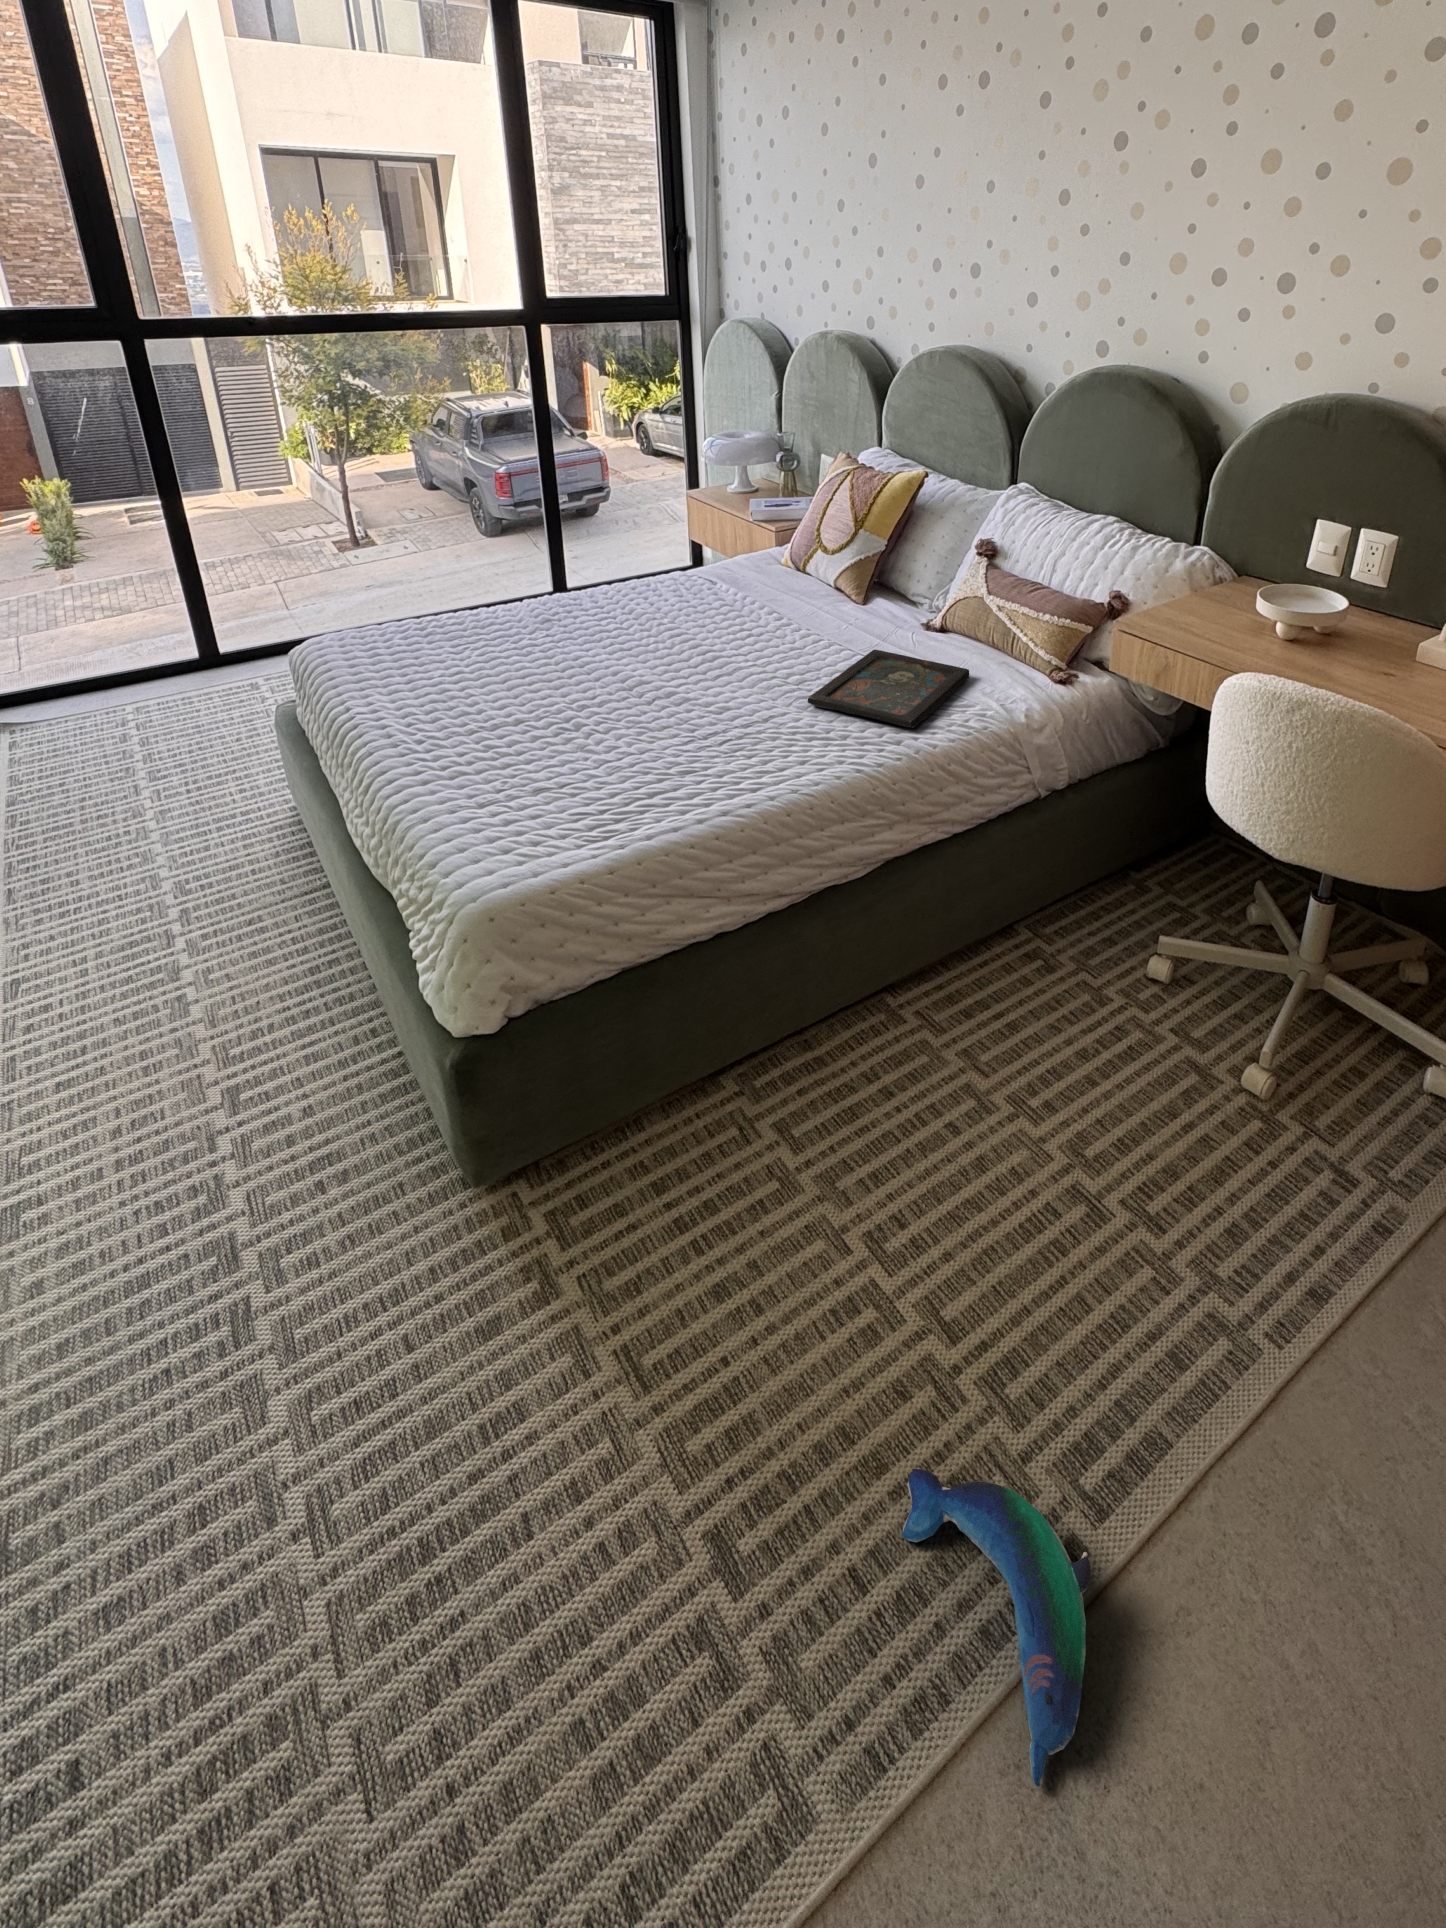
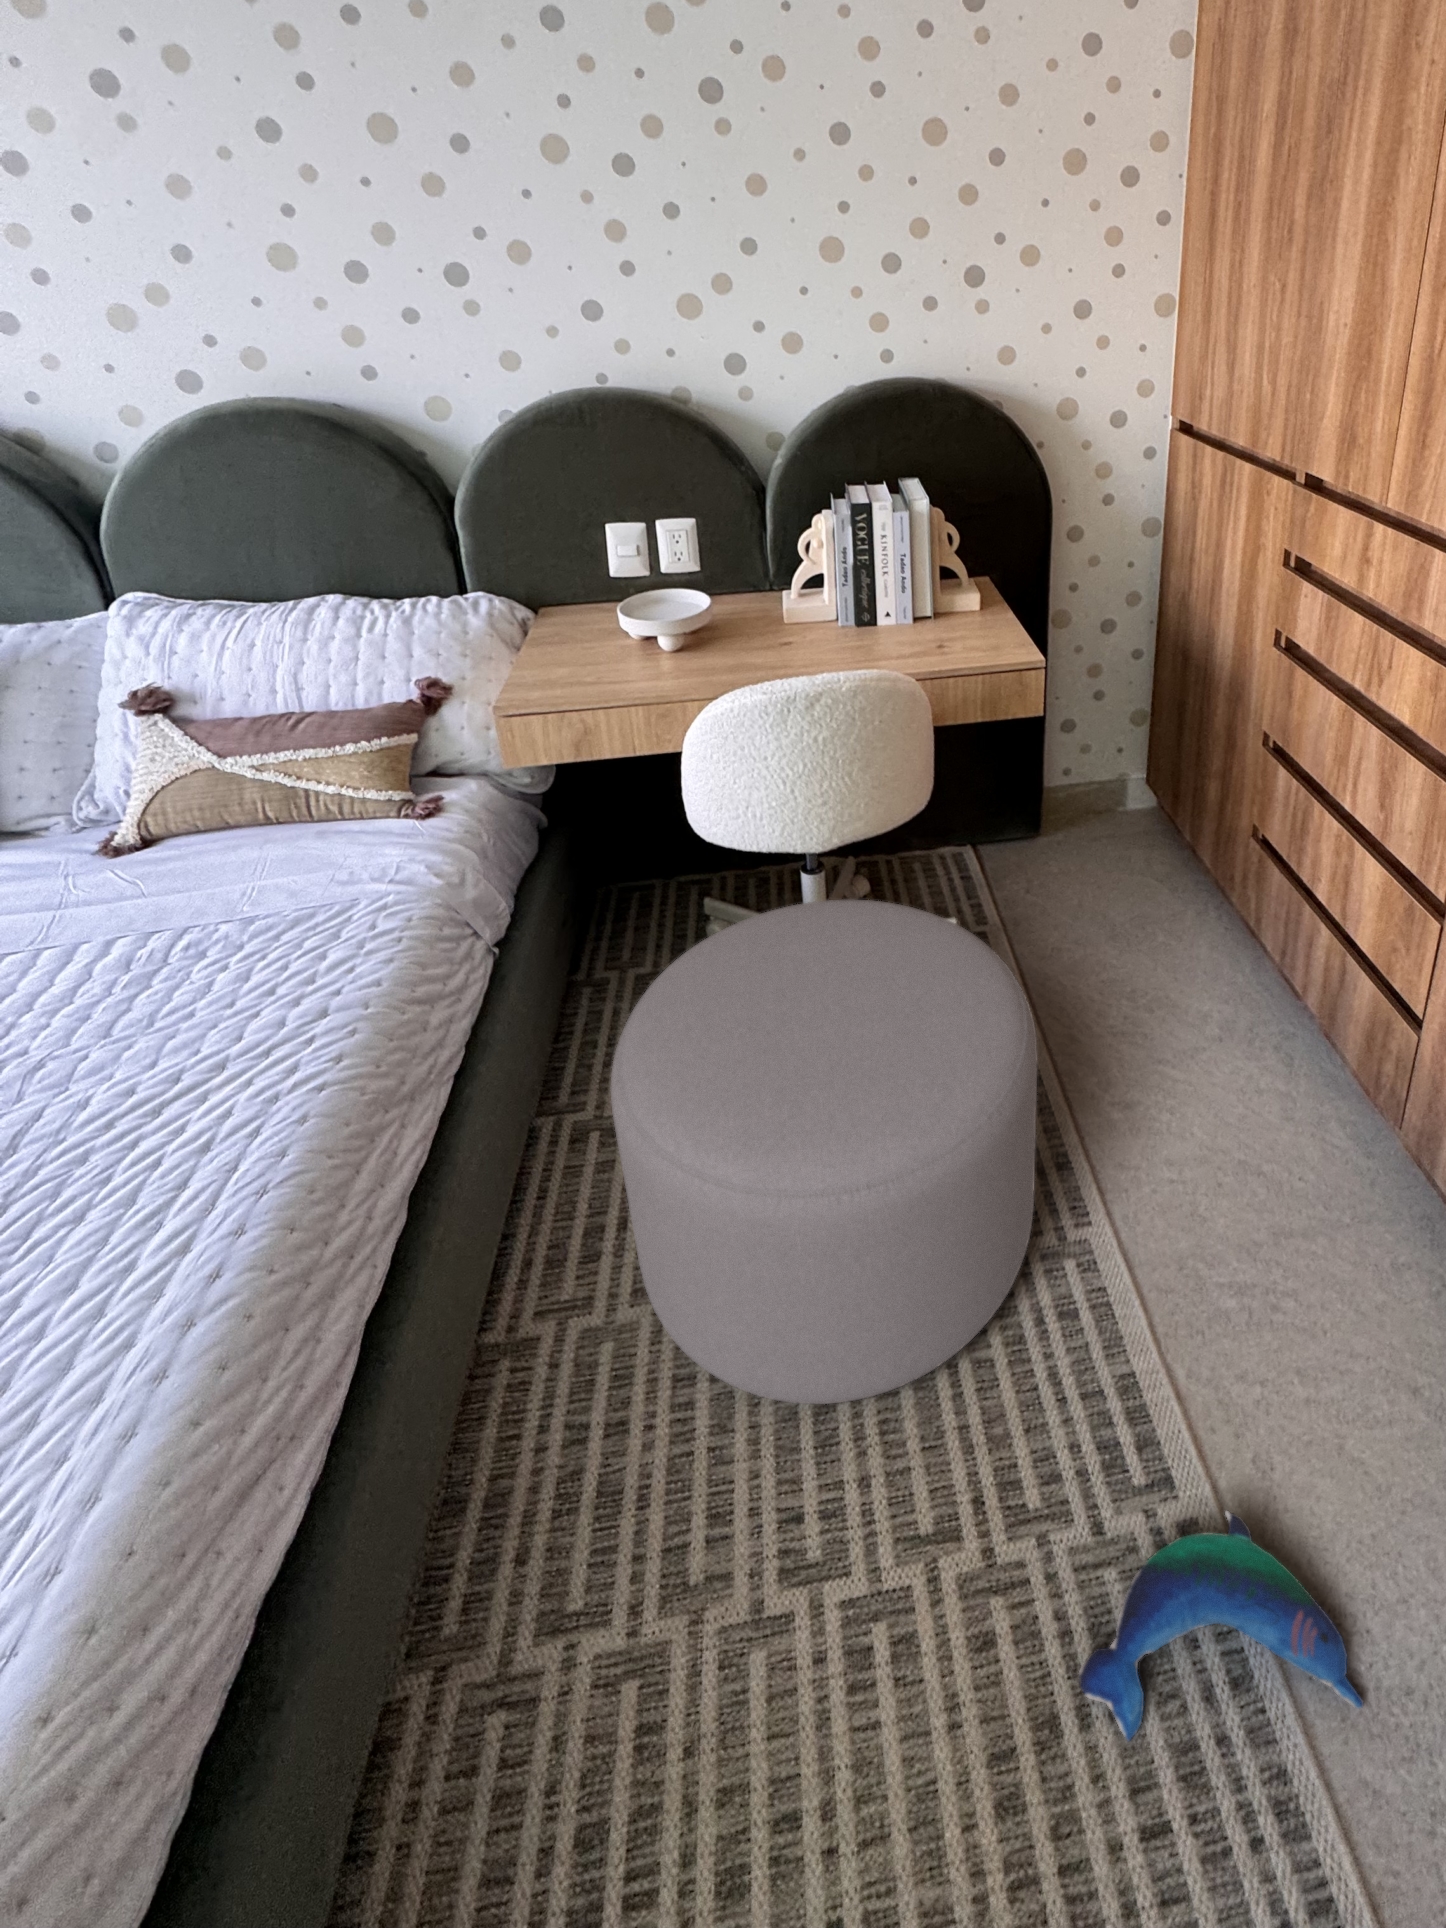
tray: present [808,650,969,727] -> none [70,866,317,1066]
ottoman: none [939,855,1333,1289] -> present [611,900,1038,1404]

